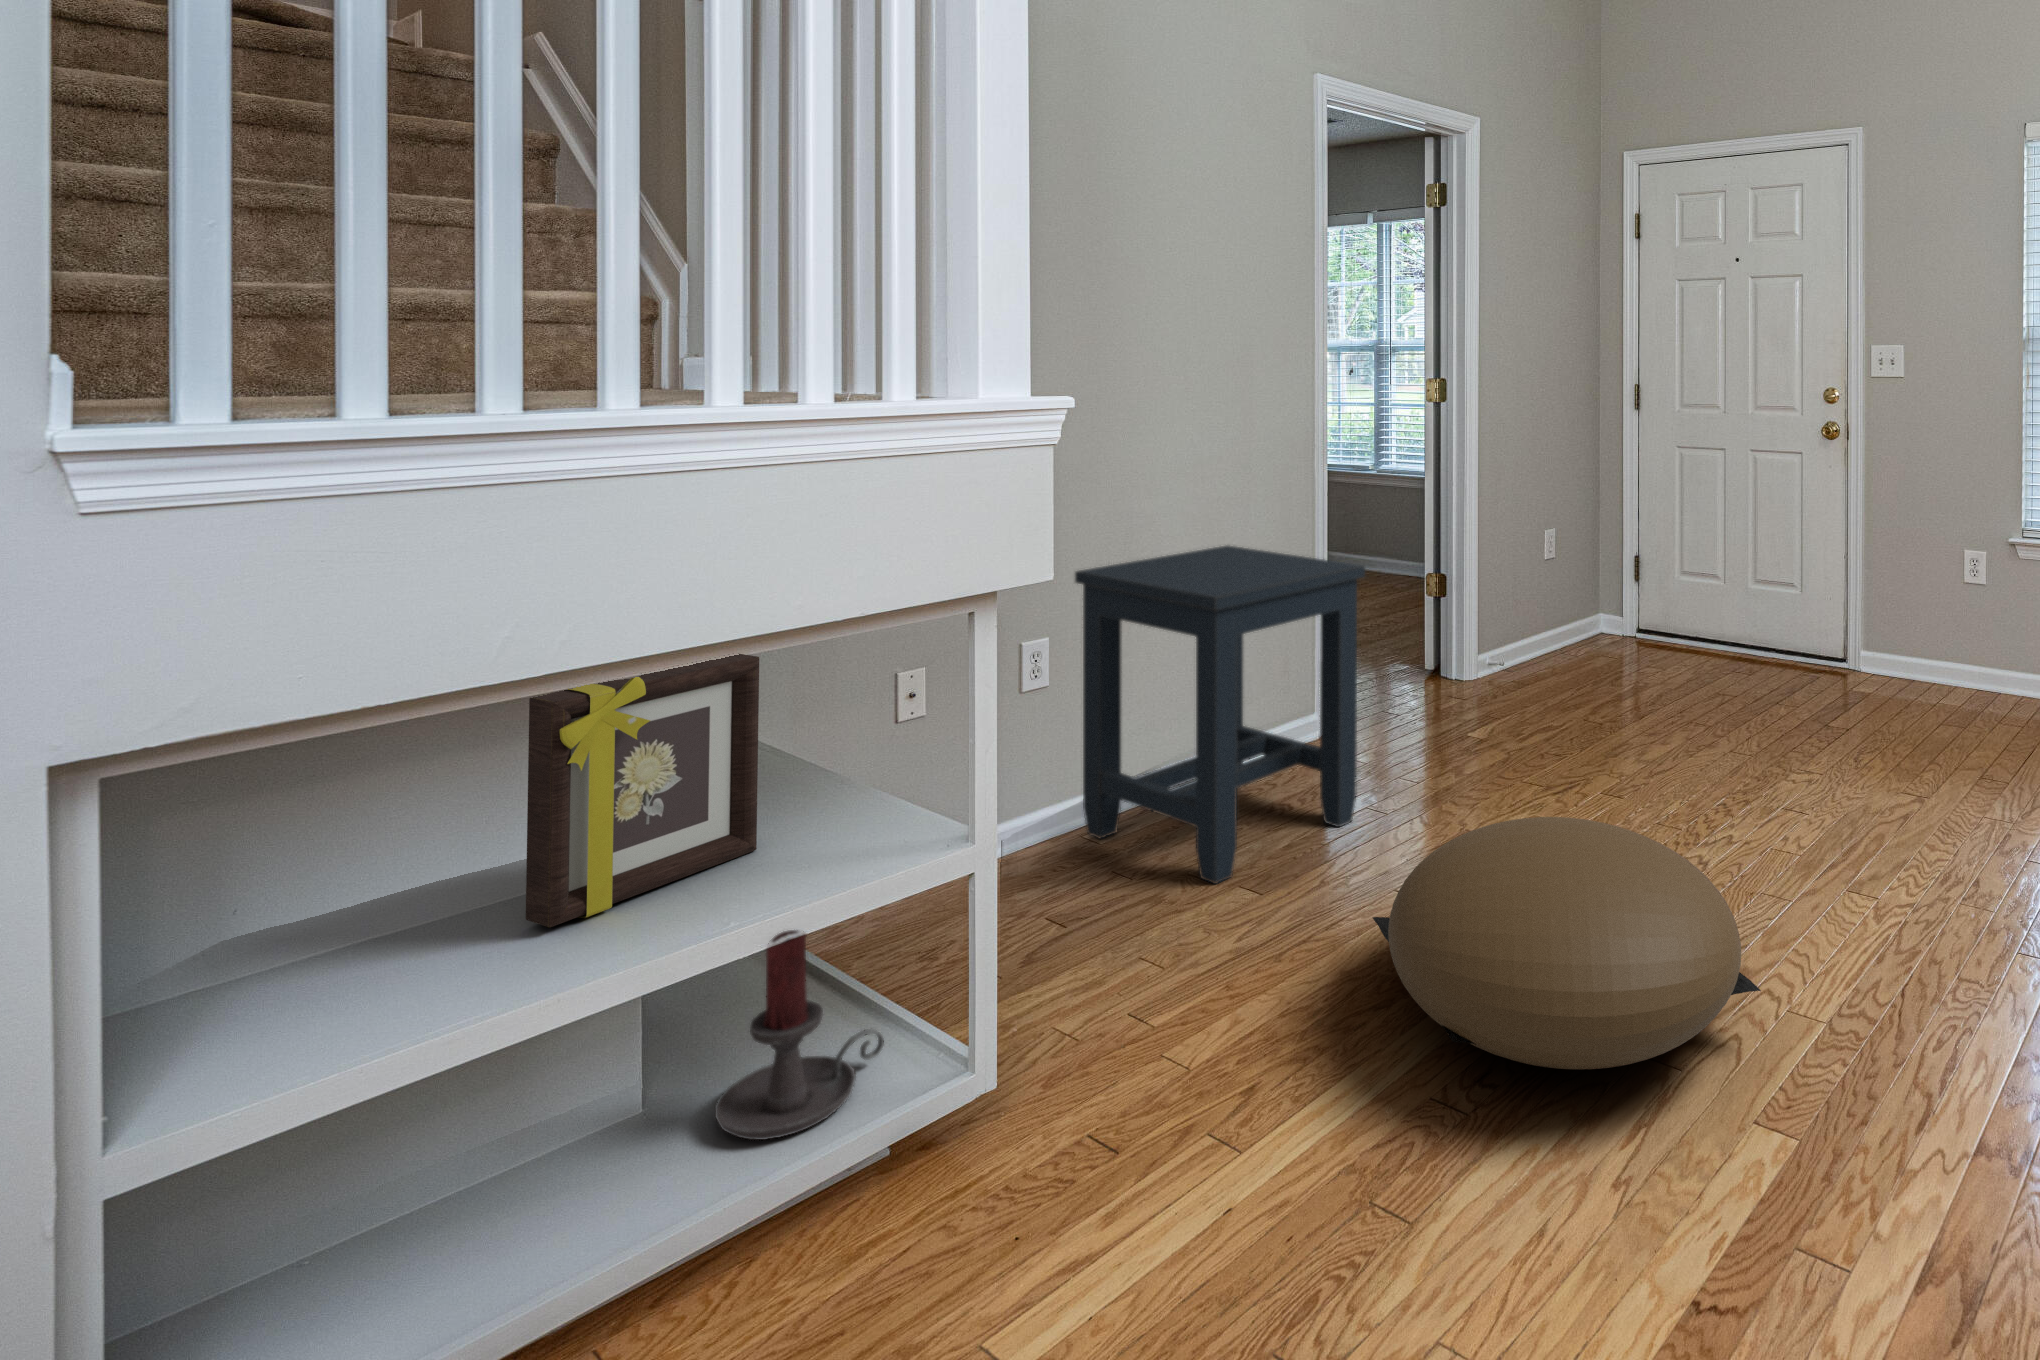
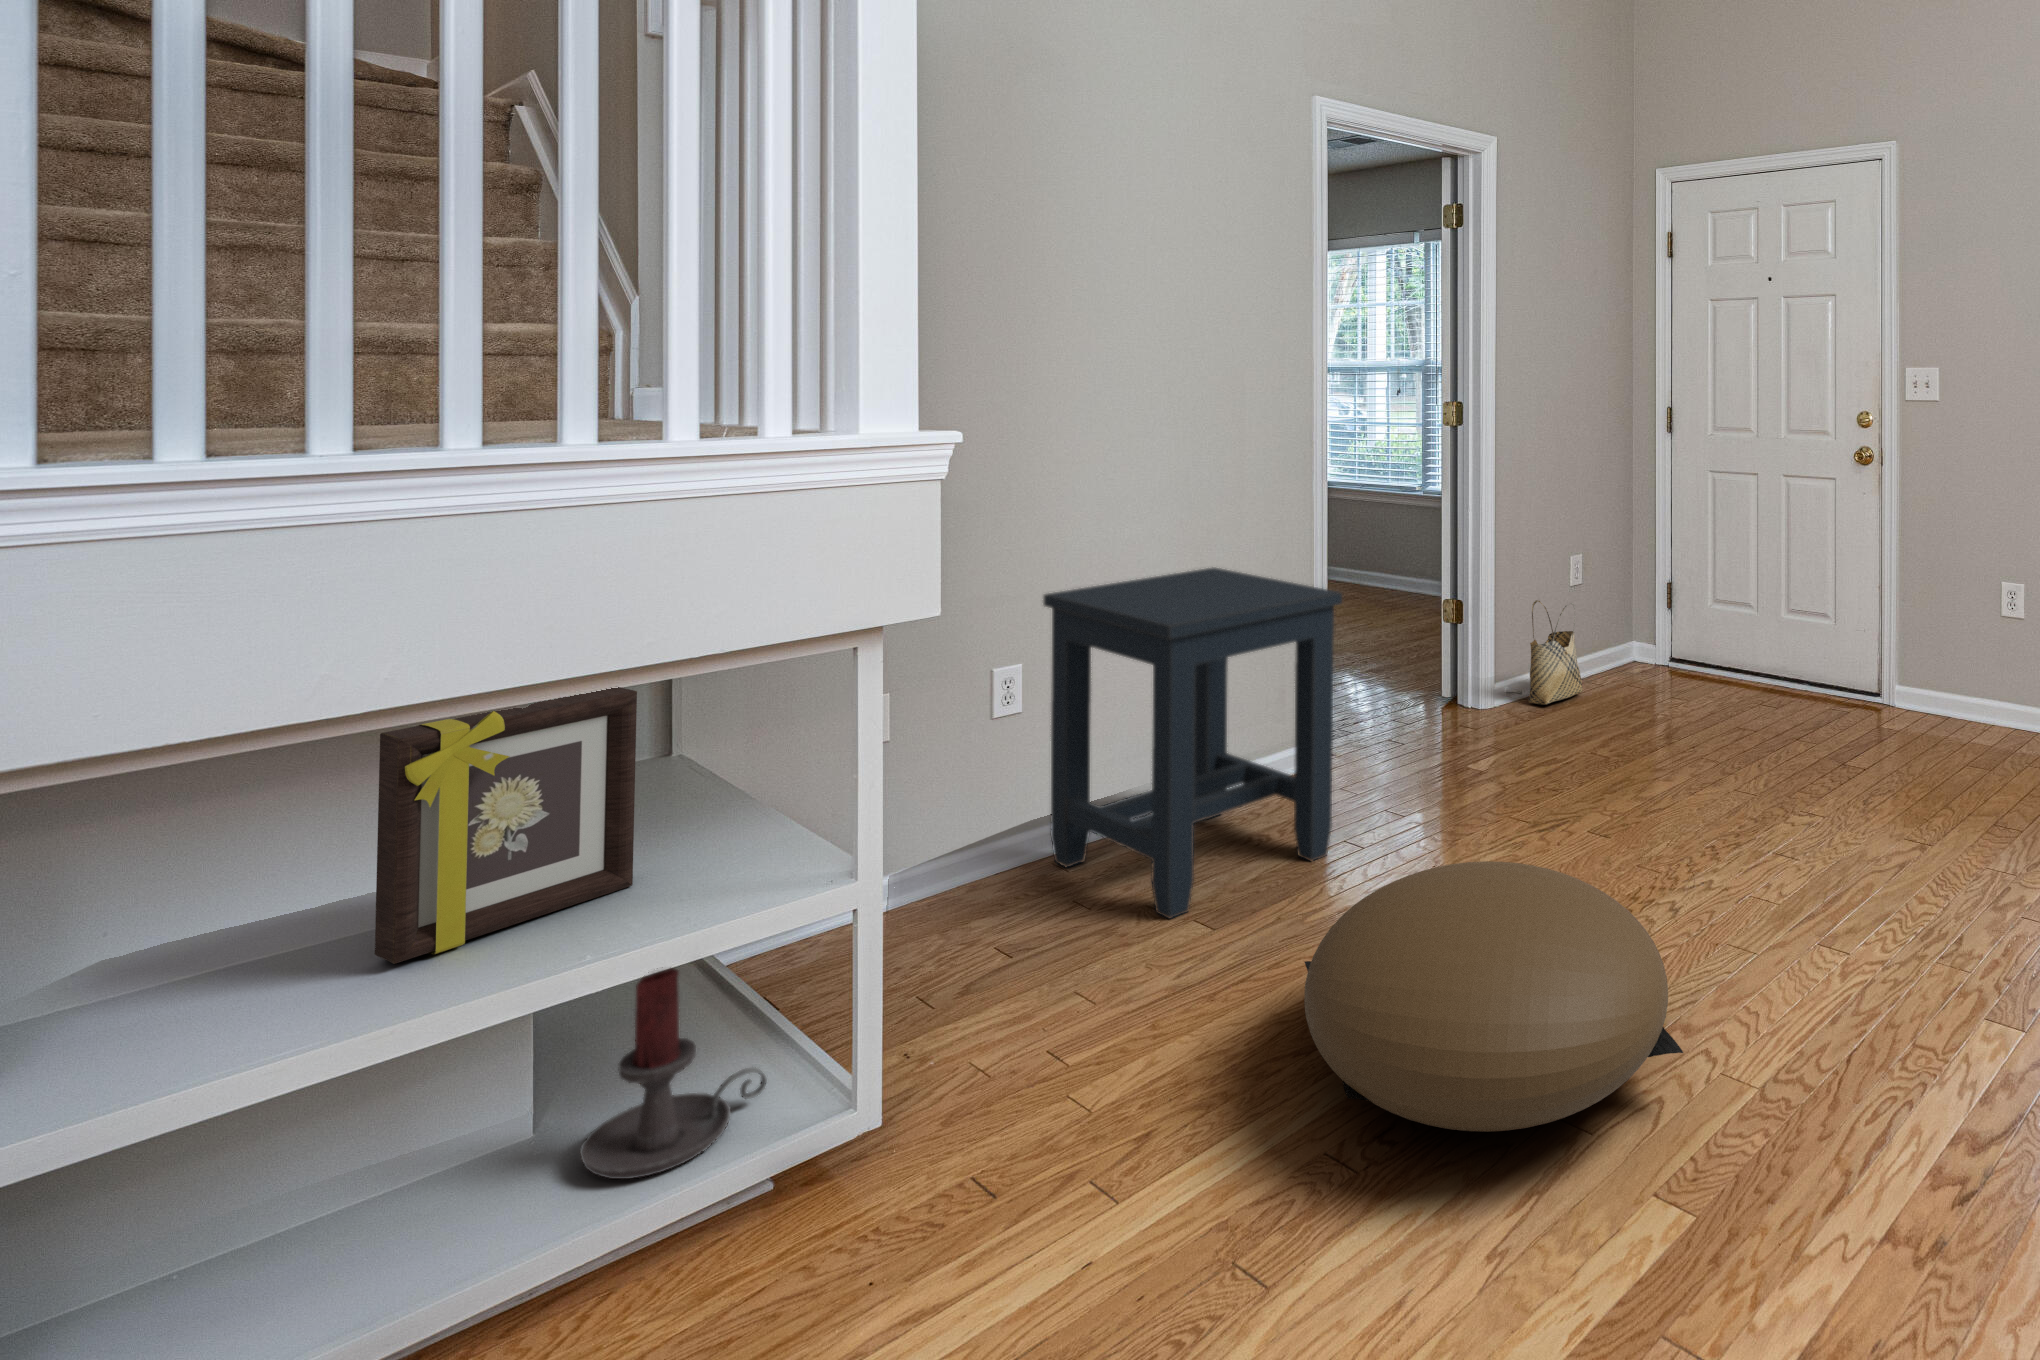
woven basket: none [1507,578,1557,678] -> present [1528,600,1582,705]

